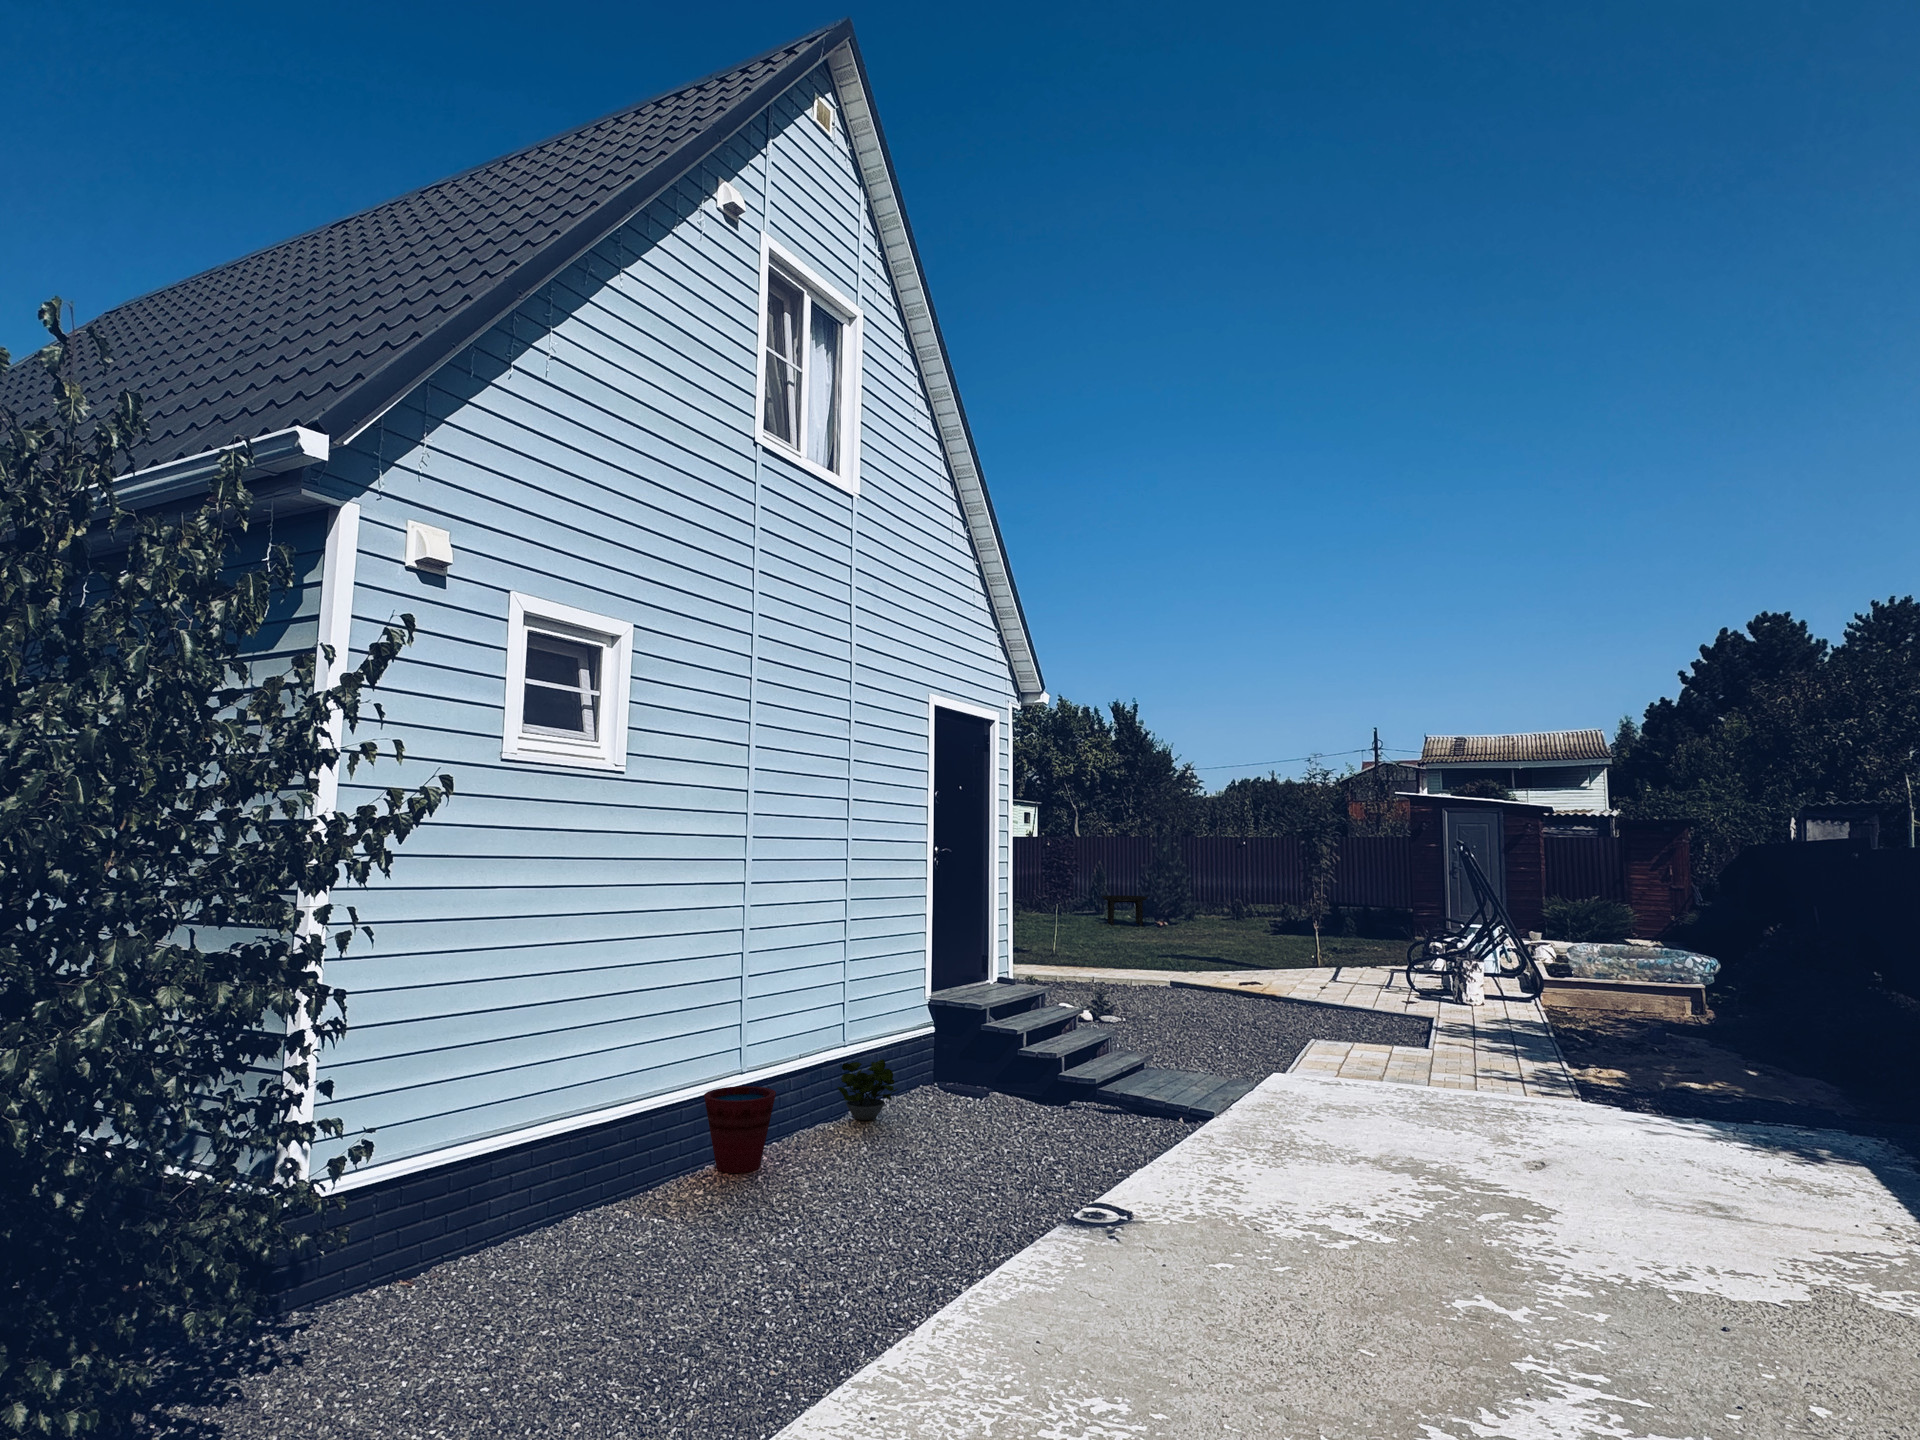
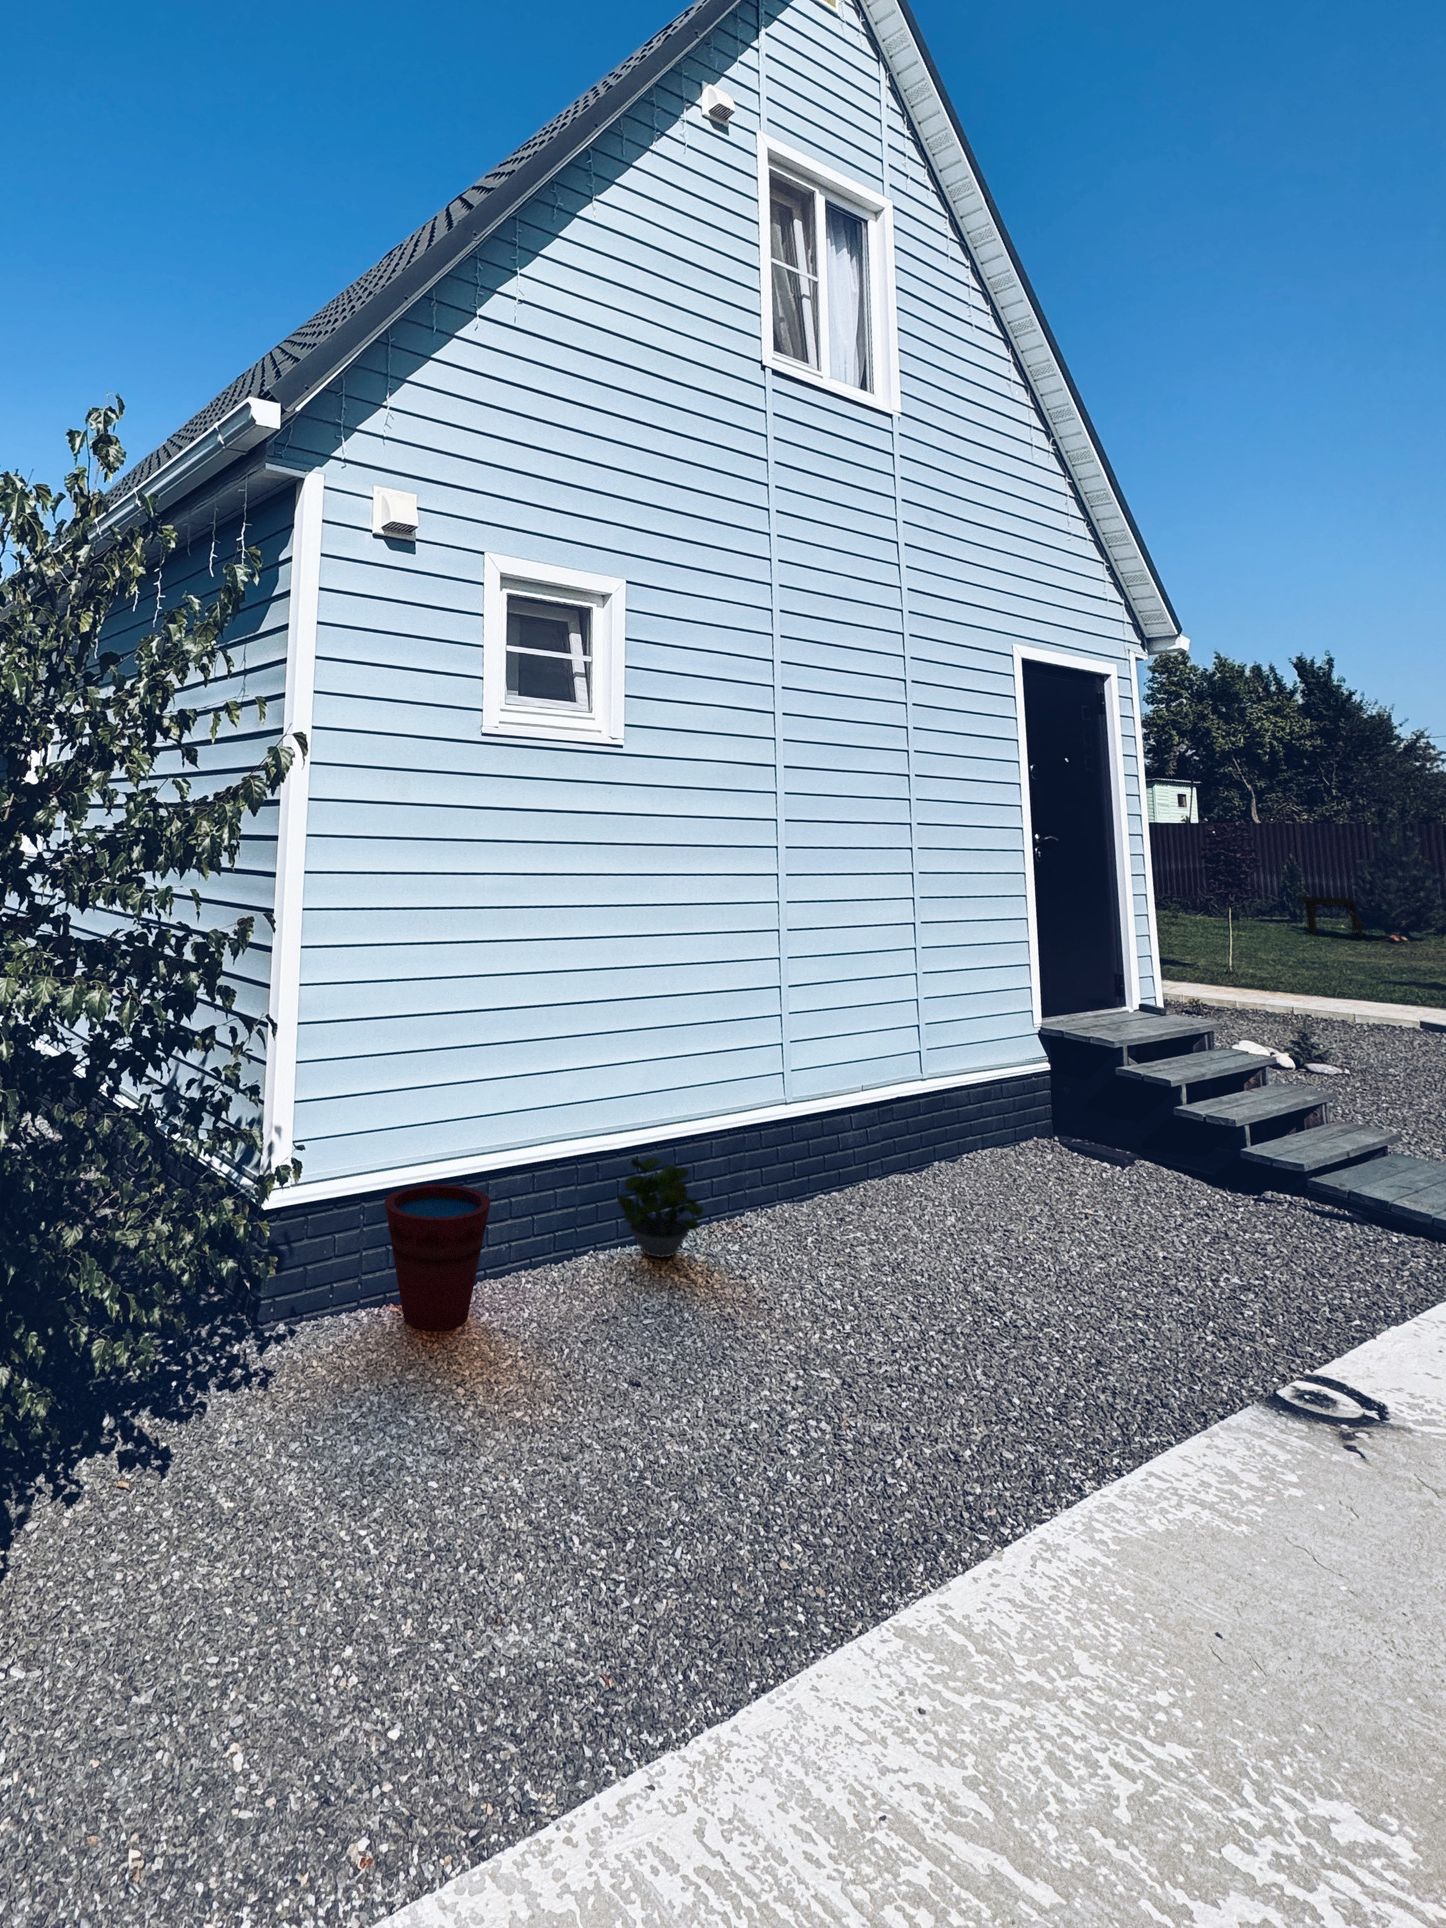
potted plant: present [837,1059,898,1120] -> present [617,1158,703,1257]
bucket: present [704,1086,776,1173] -> present [385,1184,491,1330]

